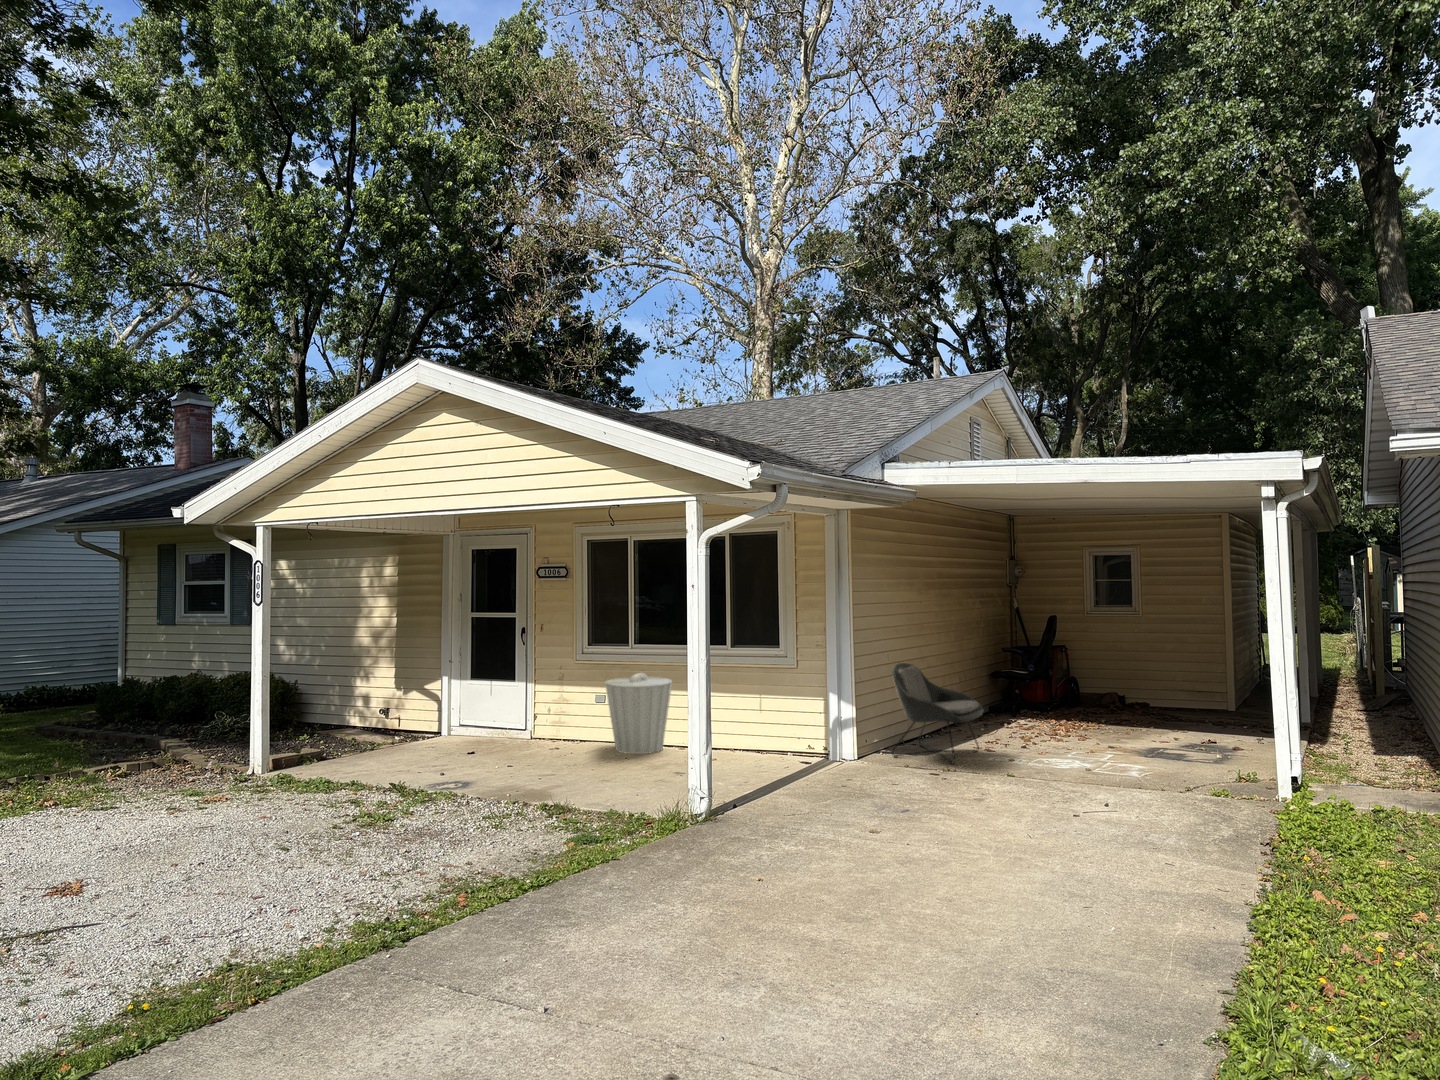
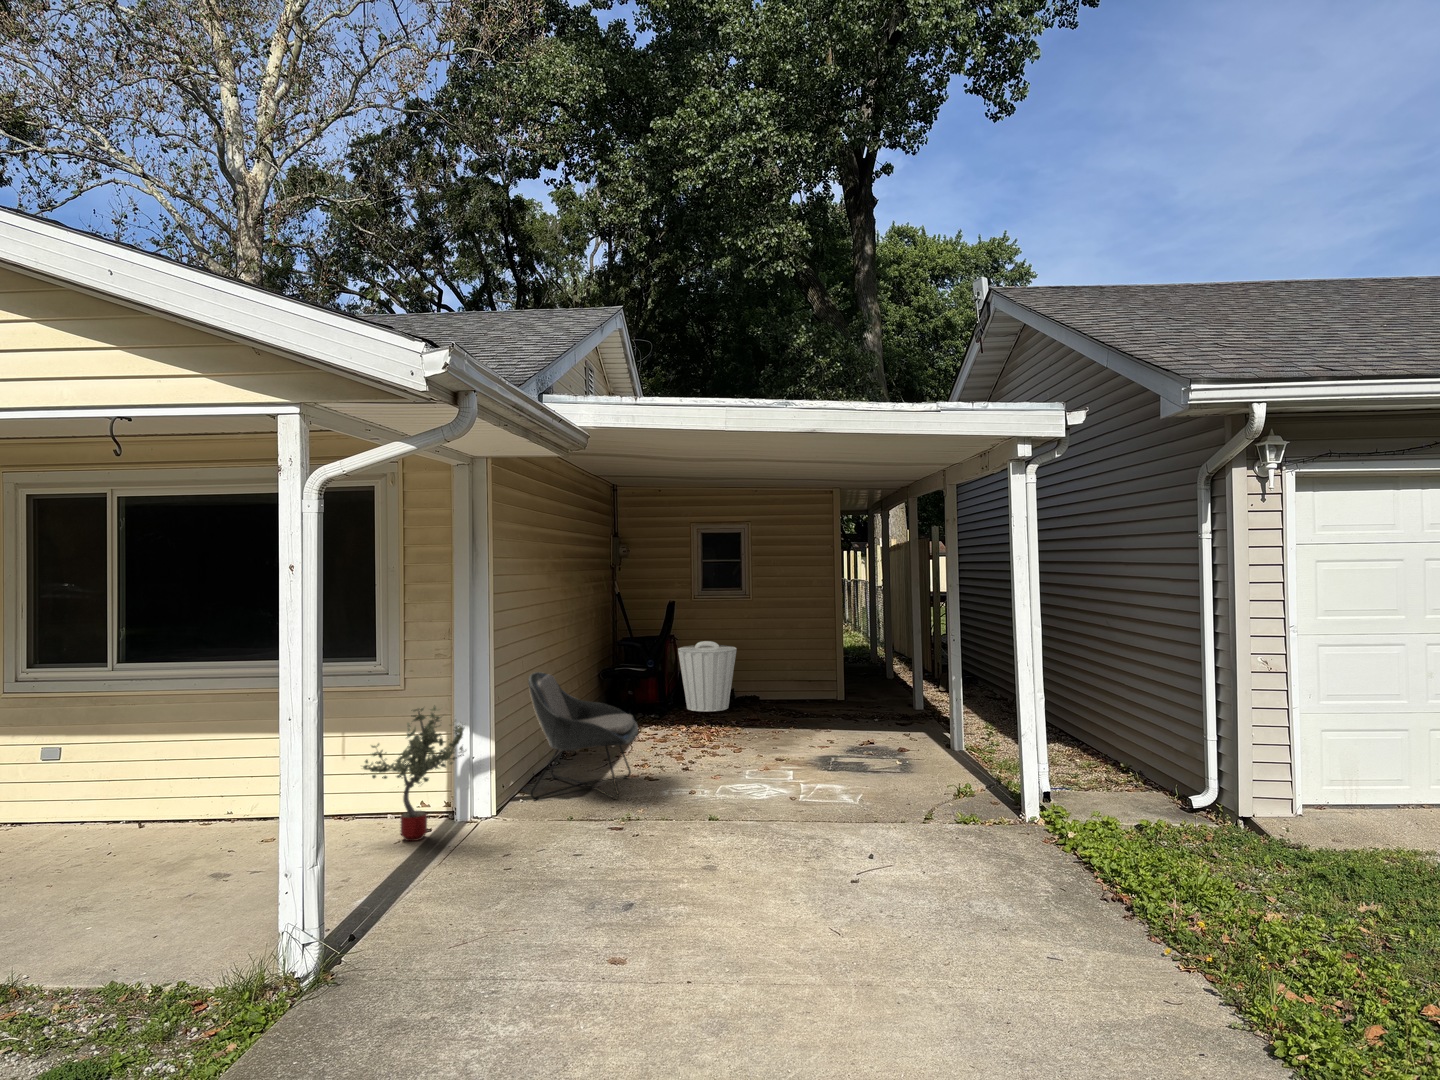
trash can: present [605,673,672,754] -> present [678,641,737,711]
potted tree: none [768,678,832,769] -> present [363,706,464,841]

